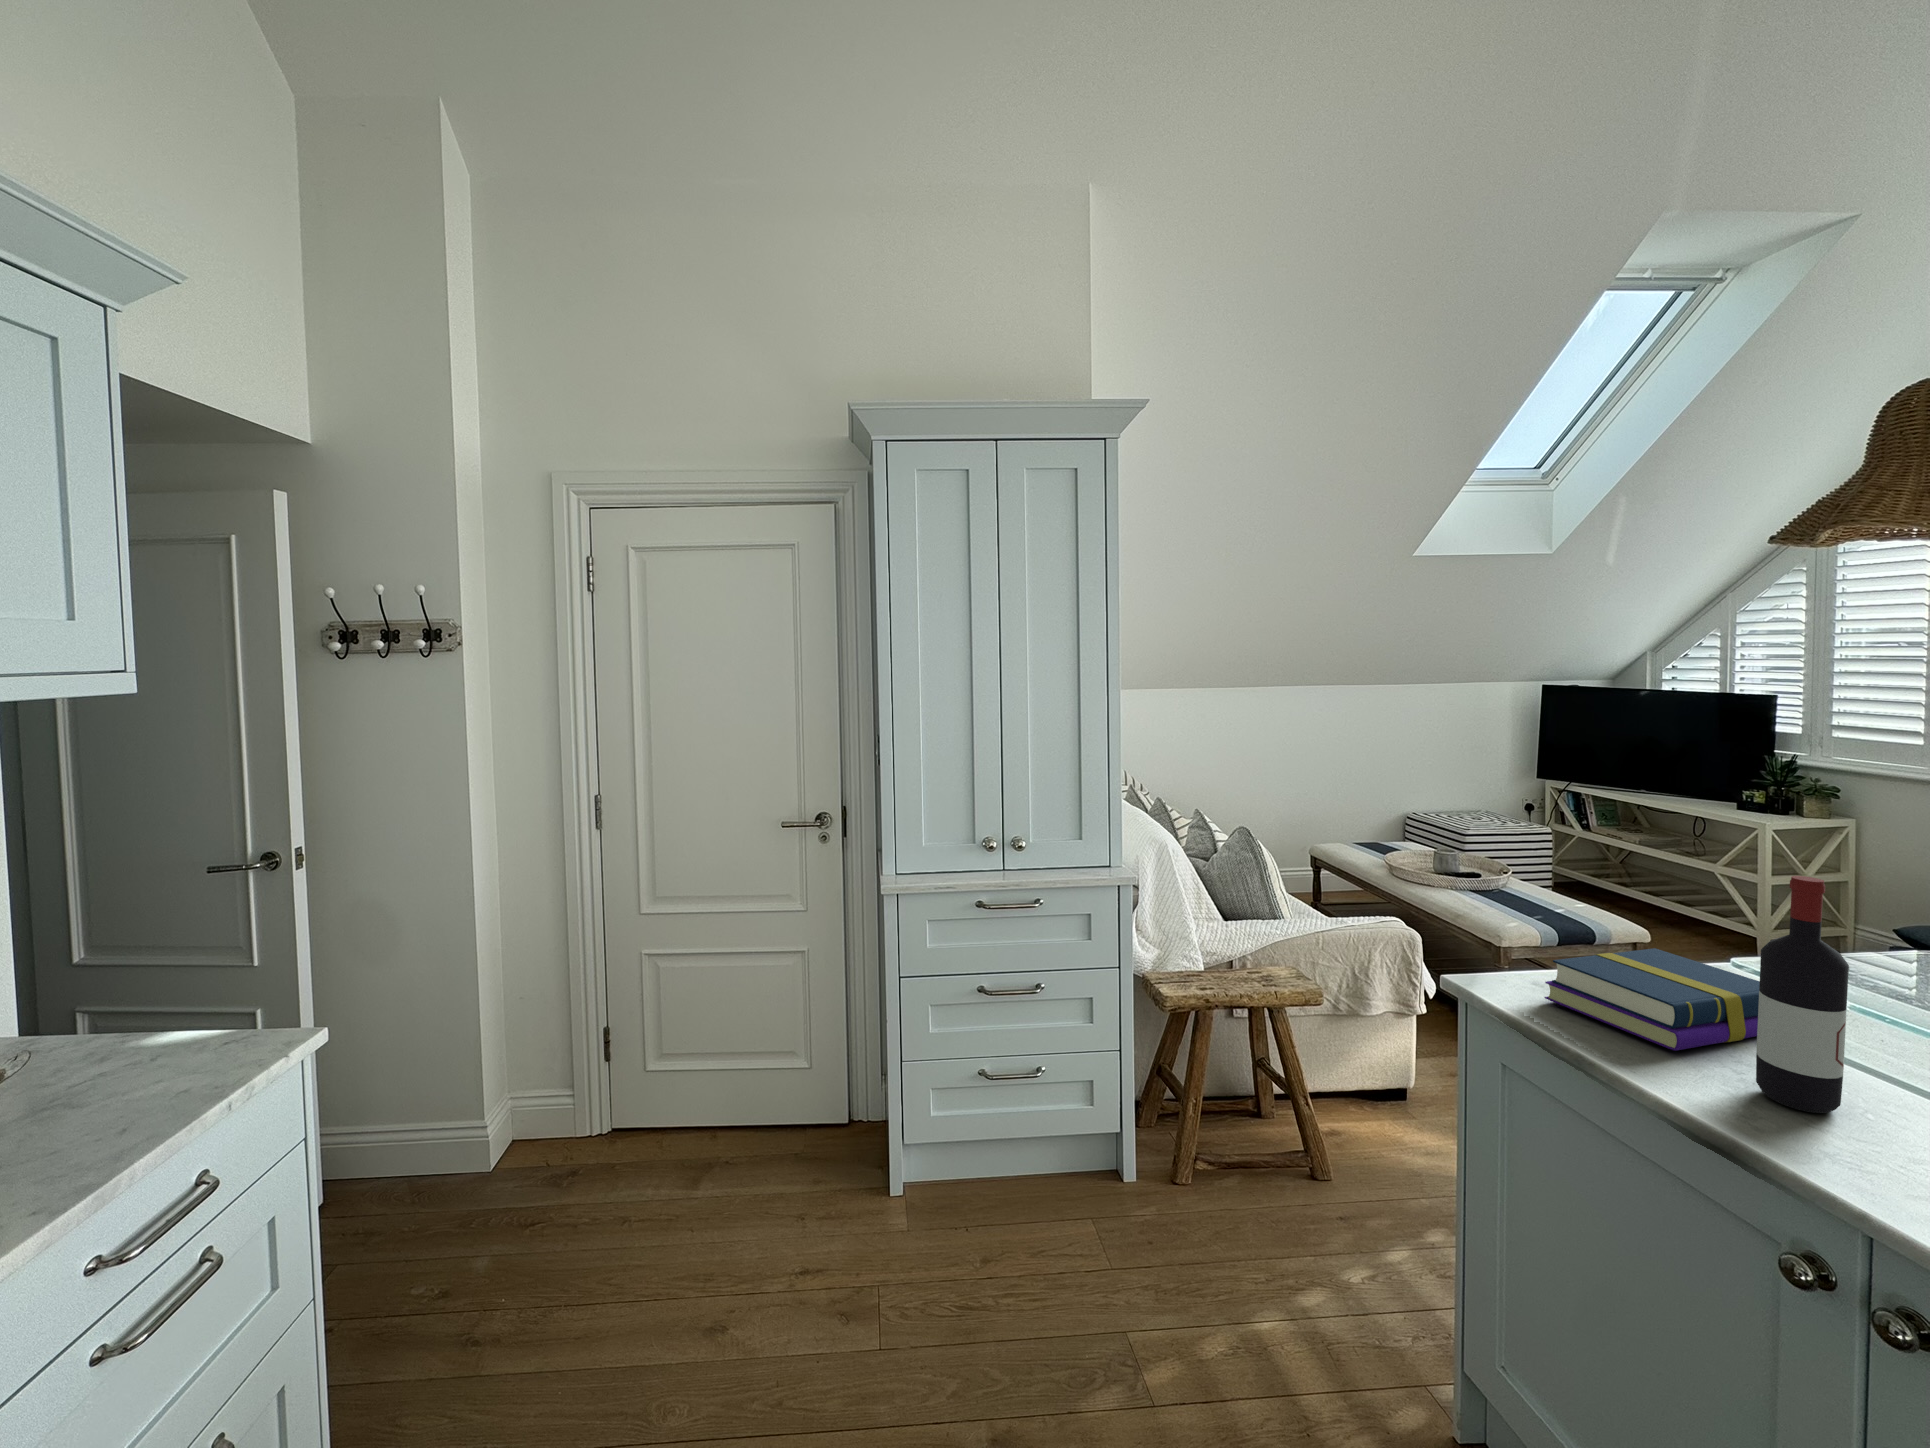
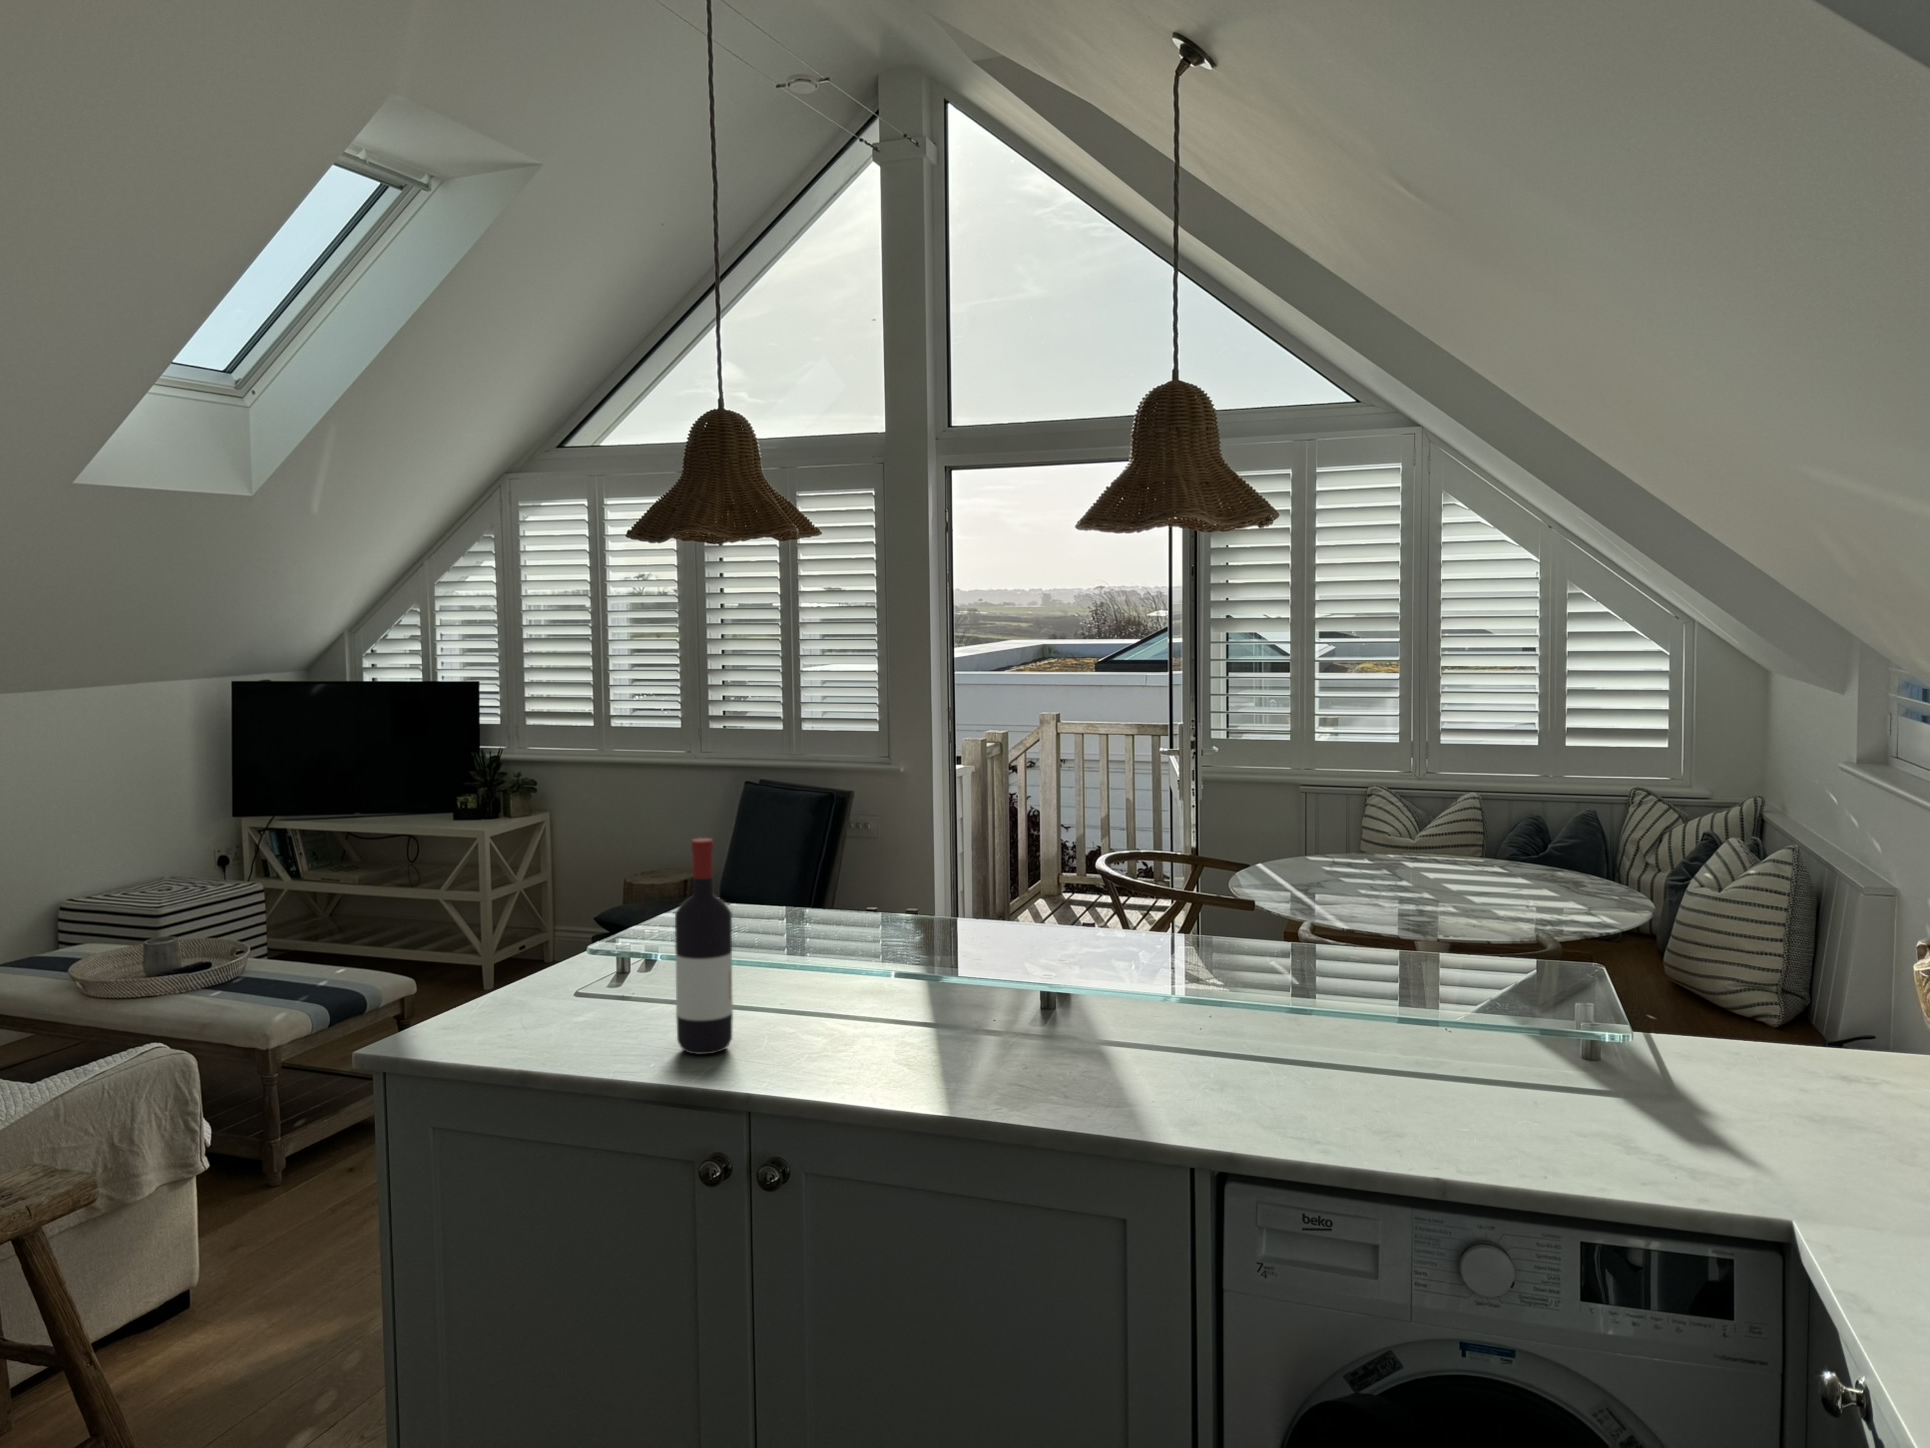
book: present [1545,948,1760,1051] -> none [484,956,668,1043]

